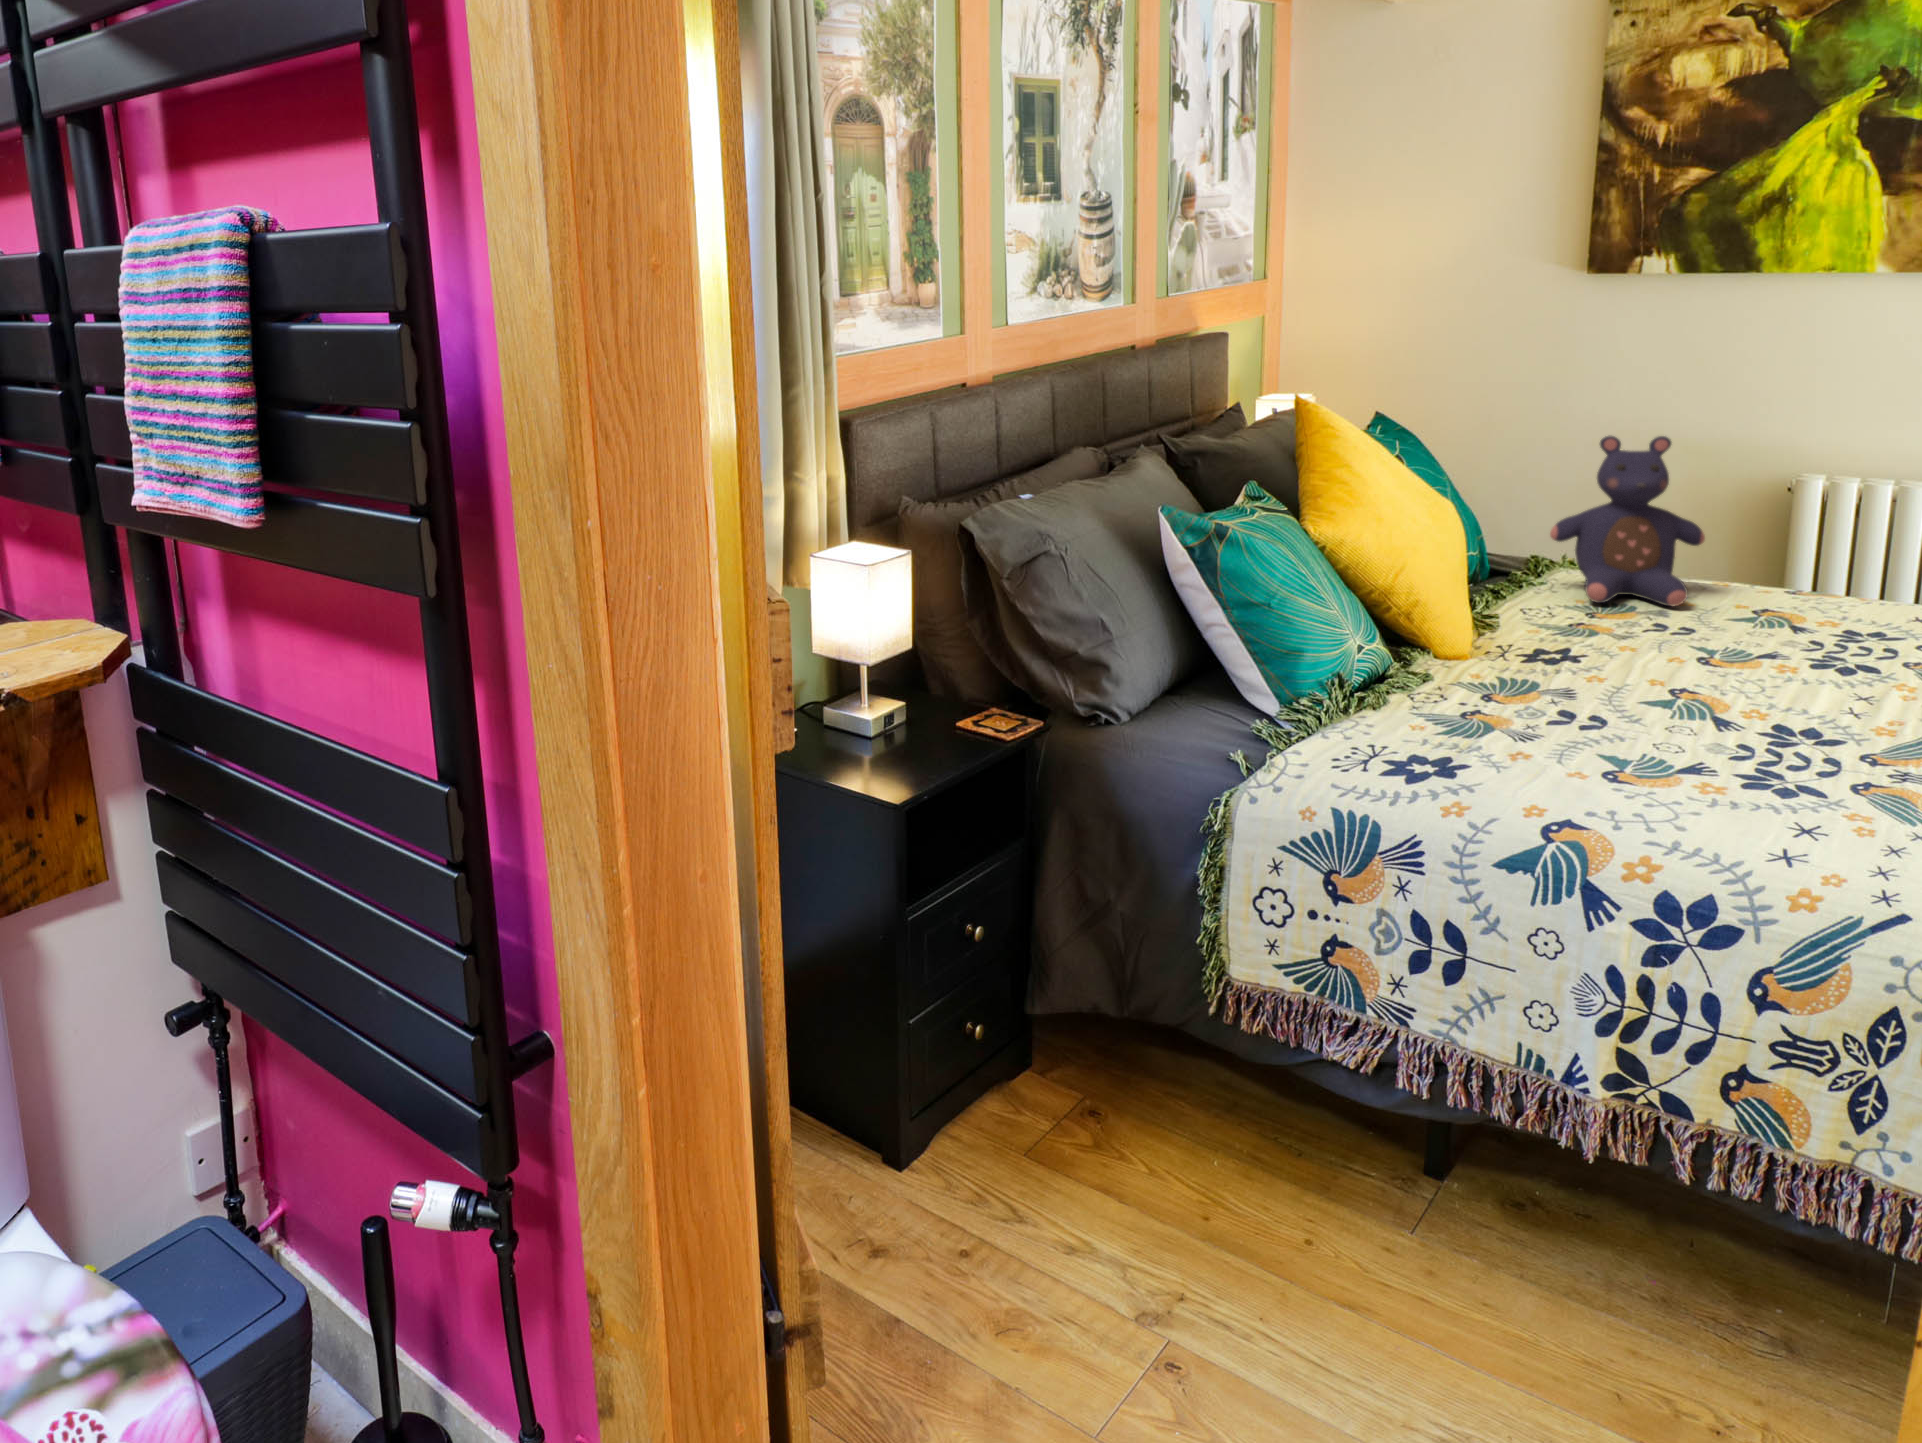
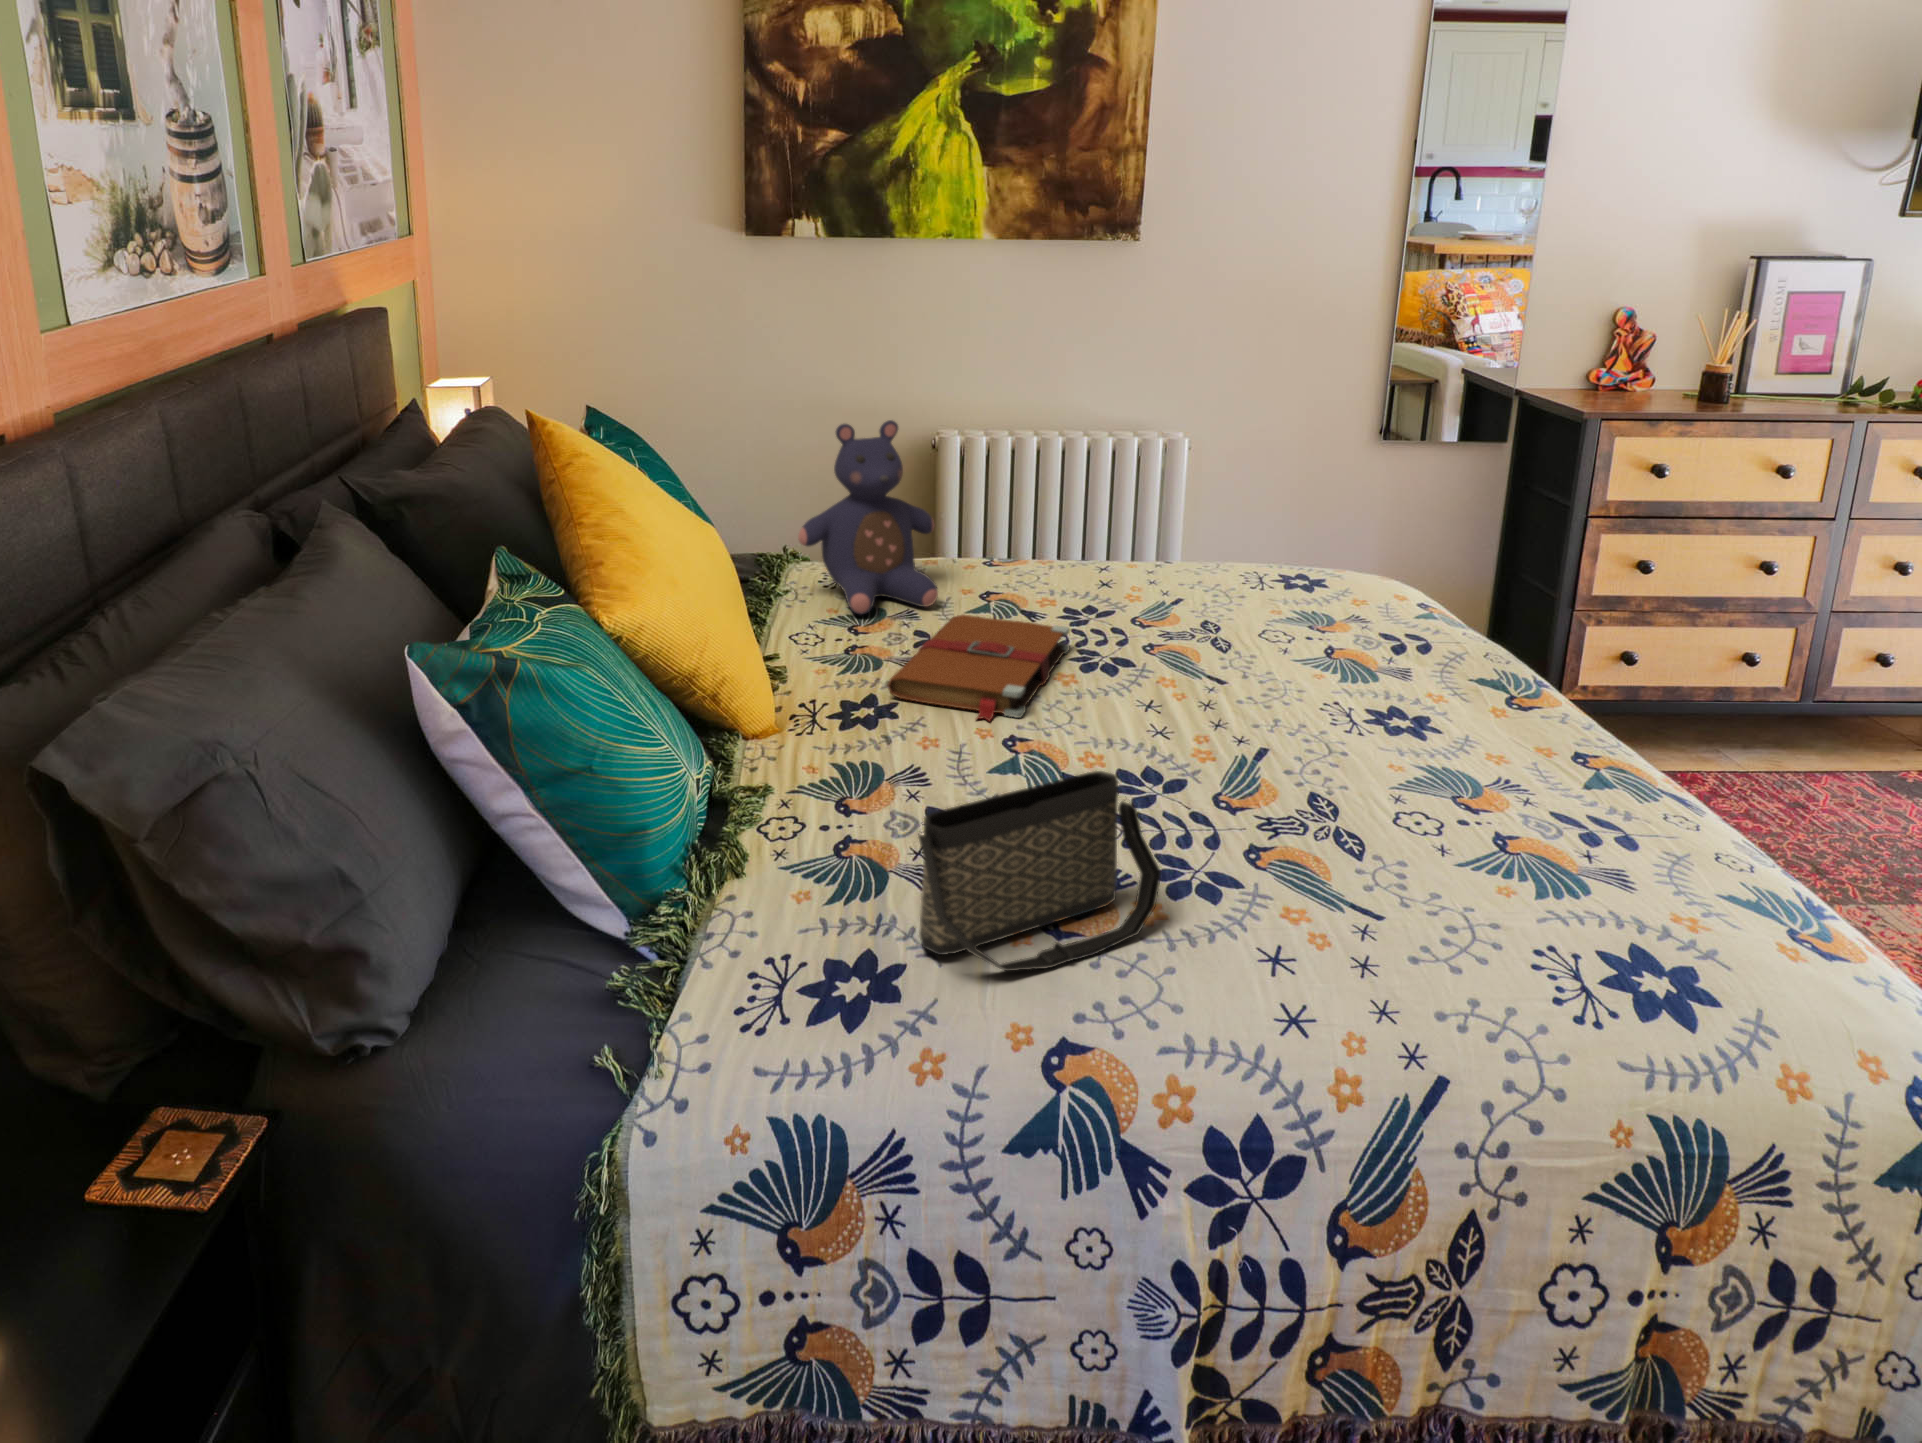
book: none [1577,609,1807,680] -> present [887,615,1070,721]
handbag: none [1486,665,1713,792] -> present [918,771,1161,971]

